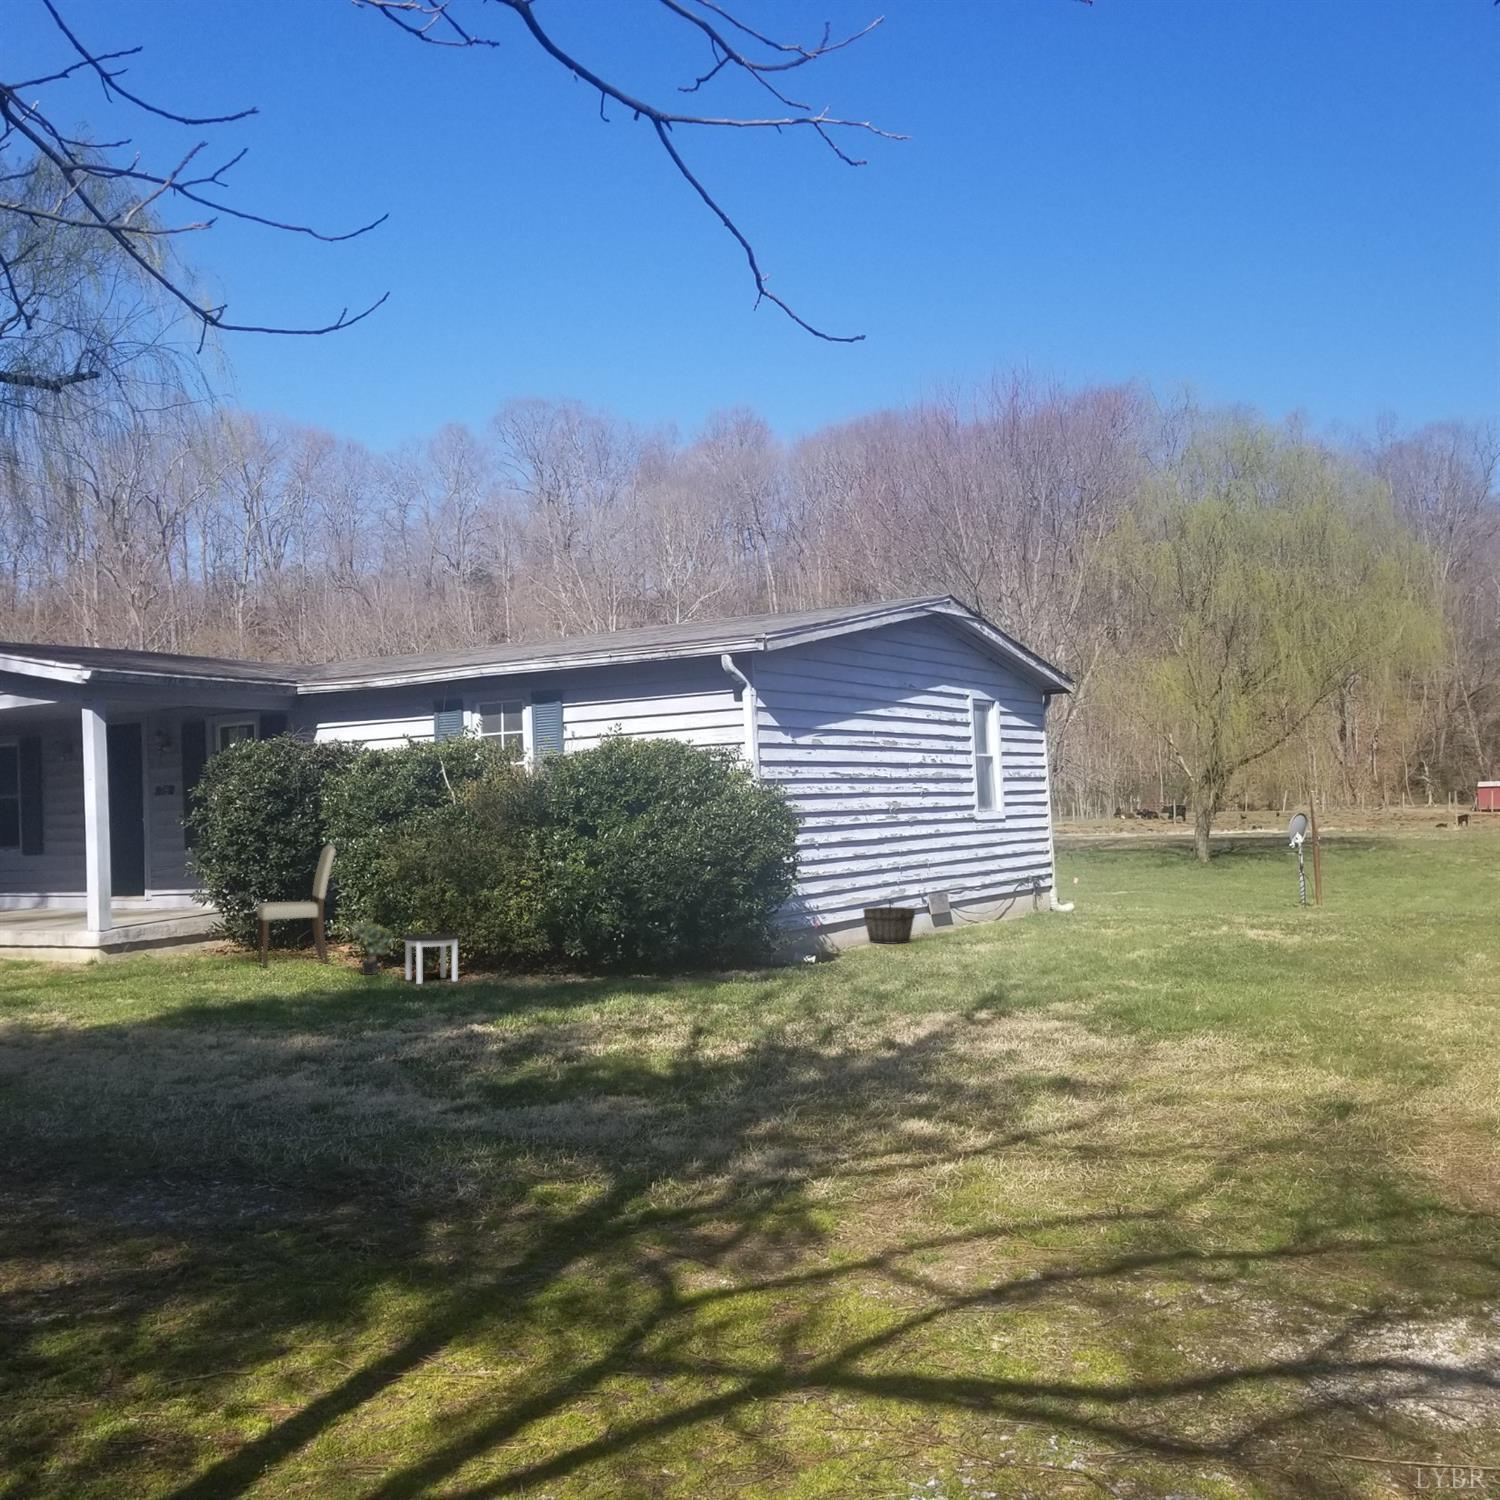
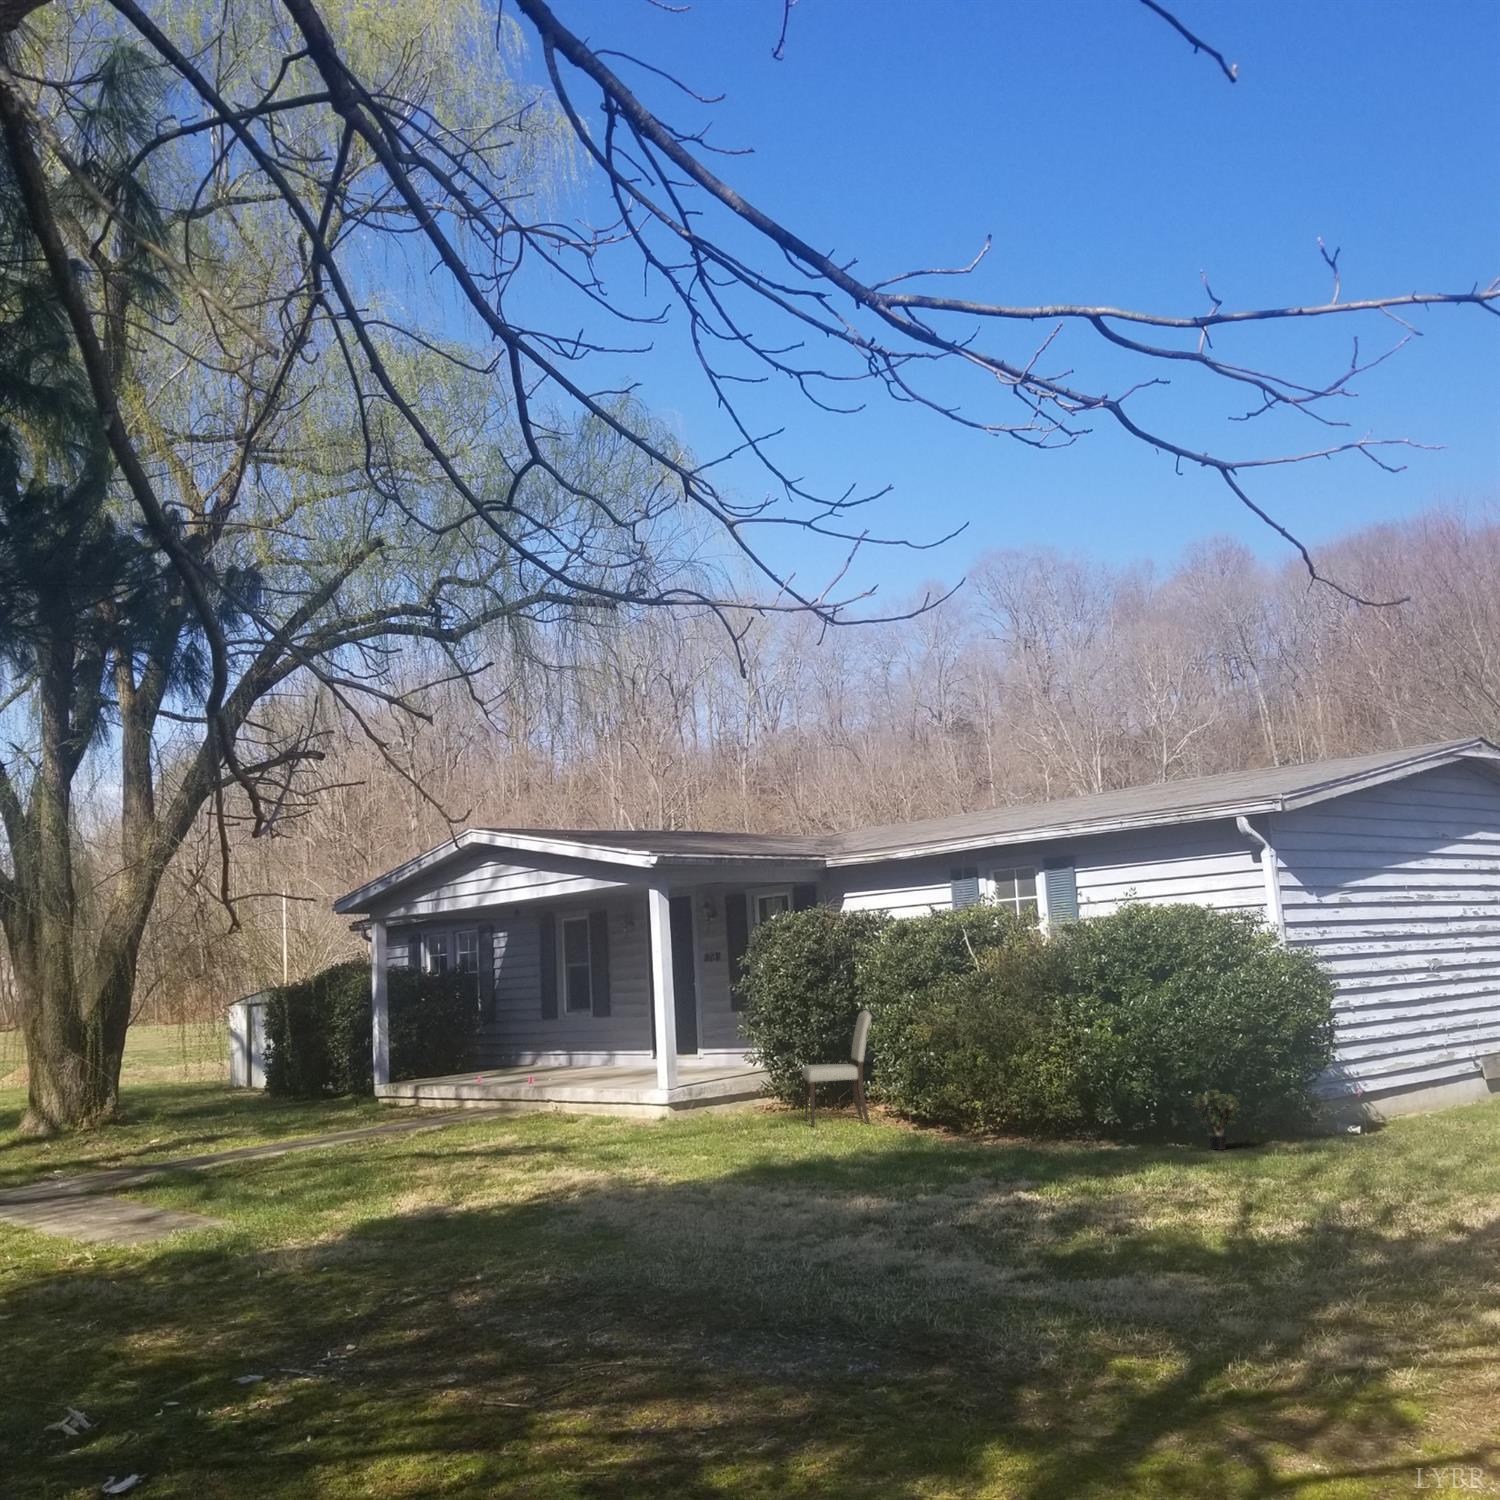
wooden bucket: present [863,900,915,943] -> none [1407,1060,1466,1111]
potted plant: present [352,919,393,974] -> present [1194,1090,1240,1150]
round table: present [402,934,461,984] -> none [940,1098,996,1147]

